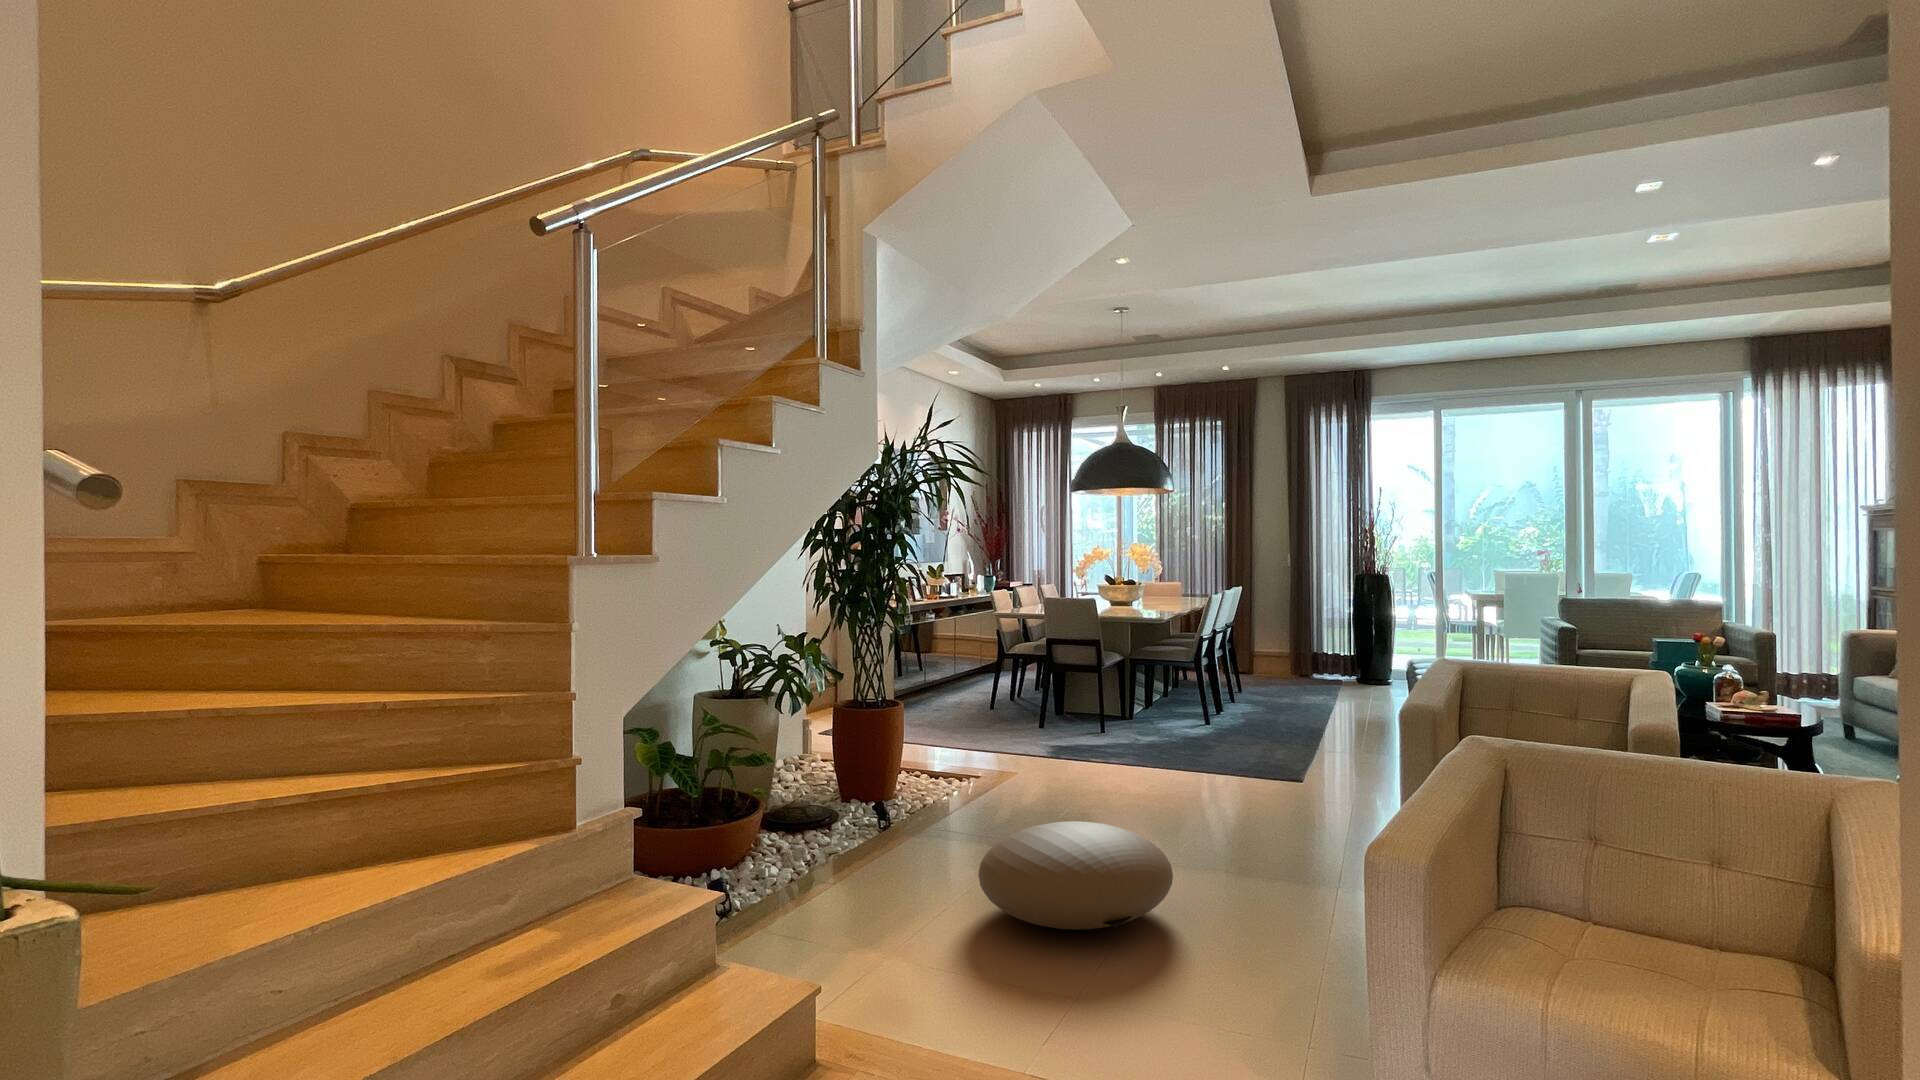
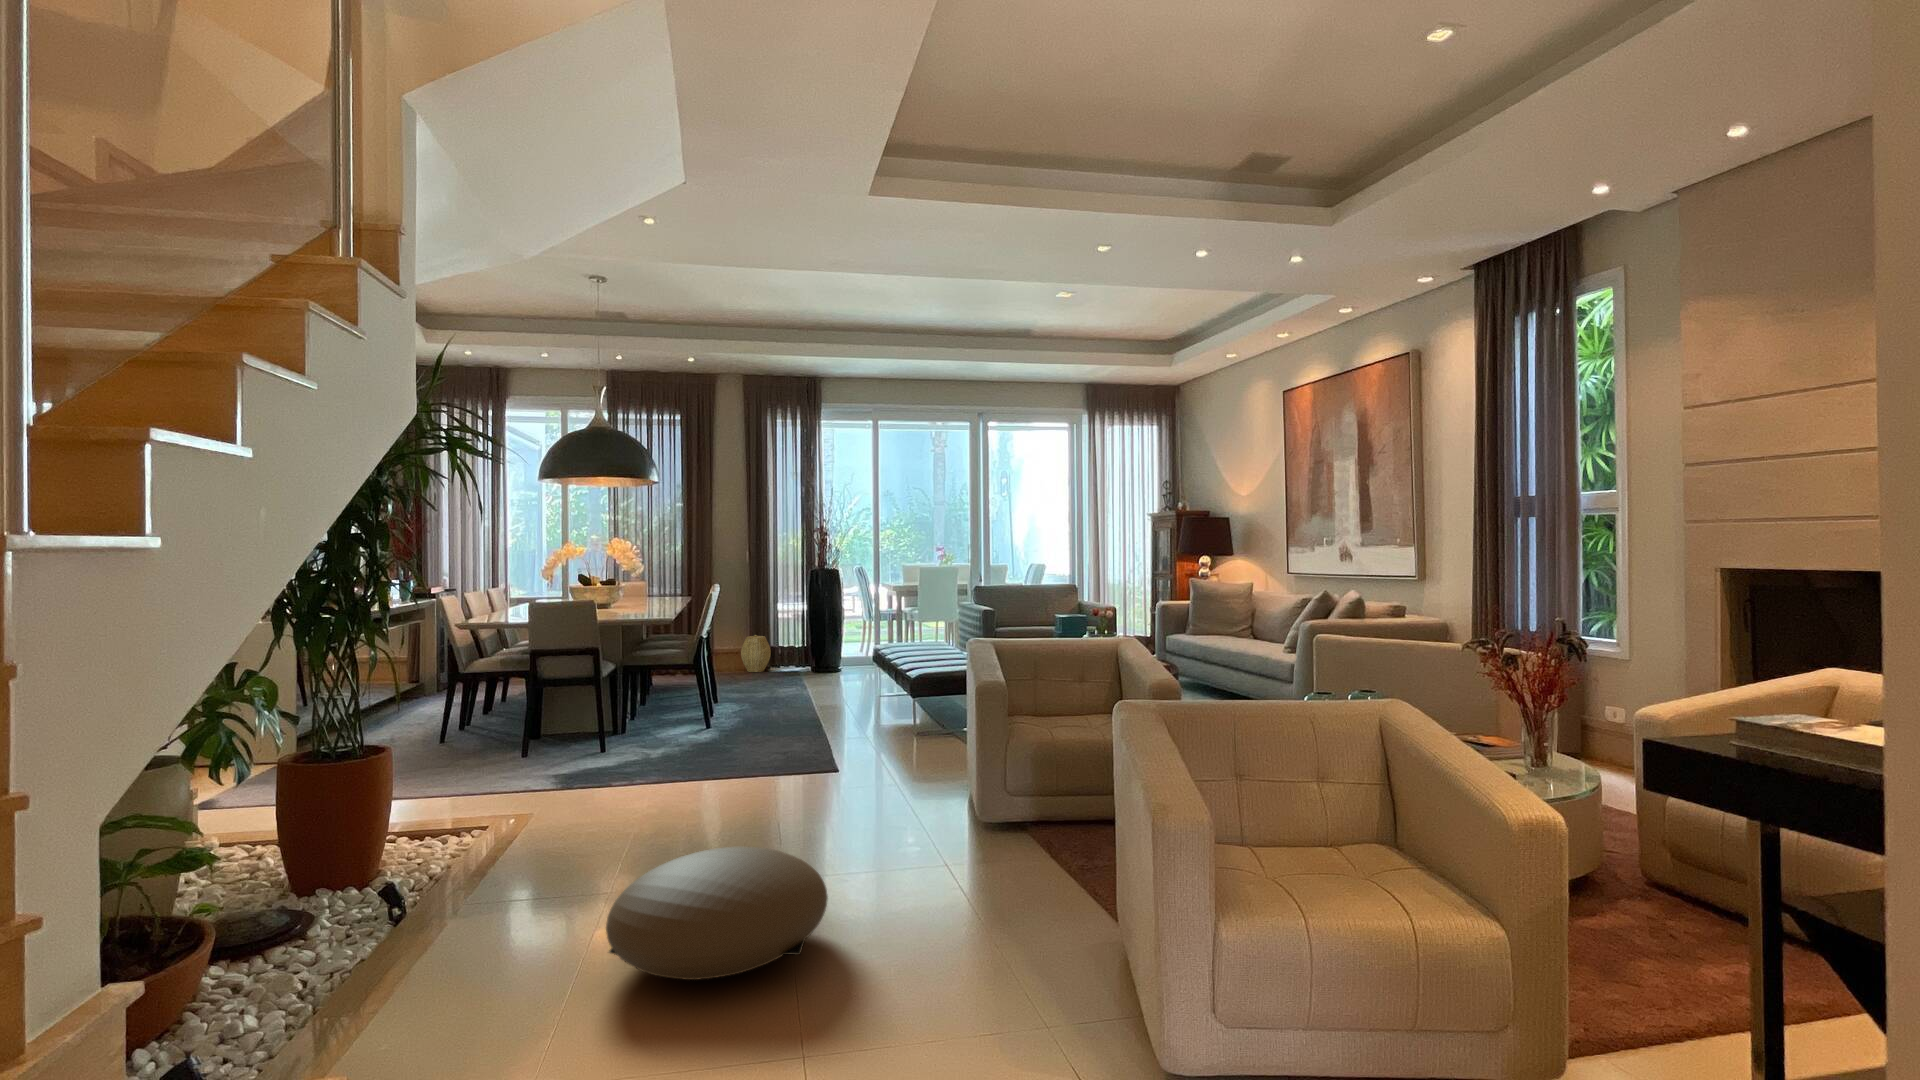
woven basket: none [1280,638,1311,676] -> present [741,635,771,672]

